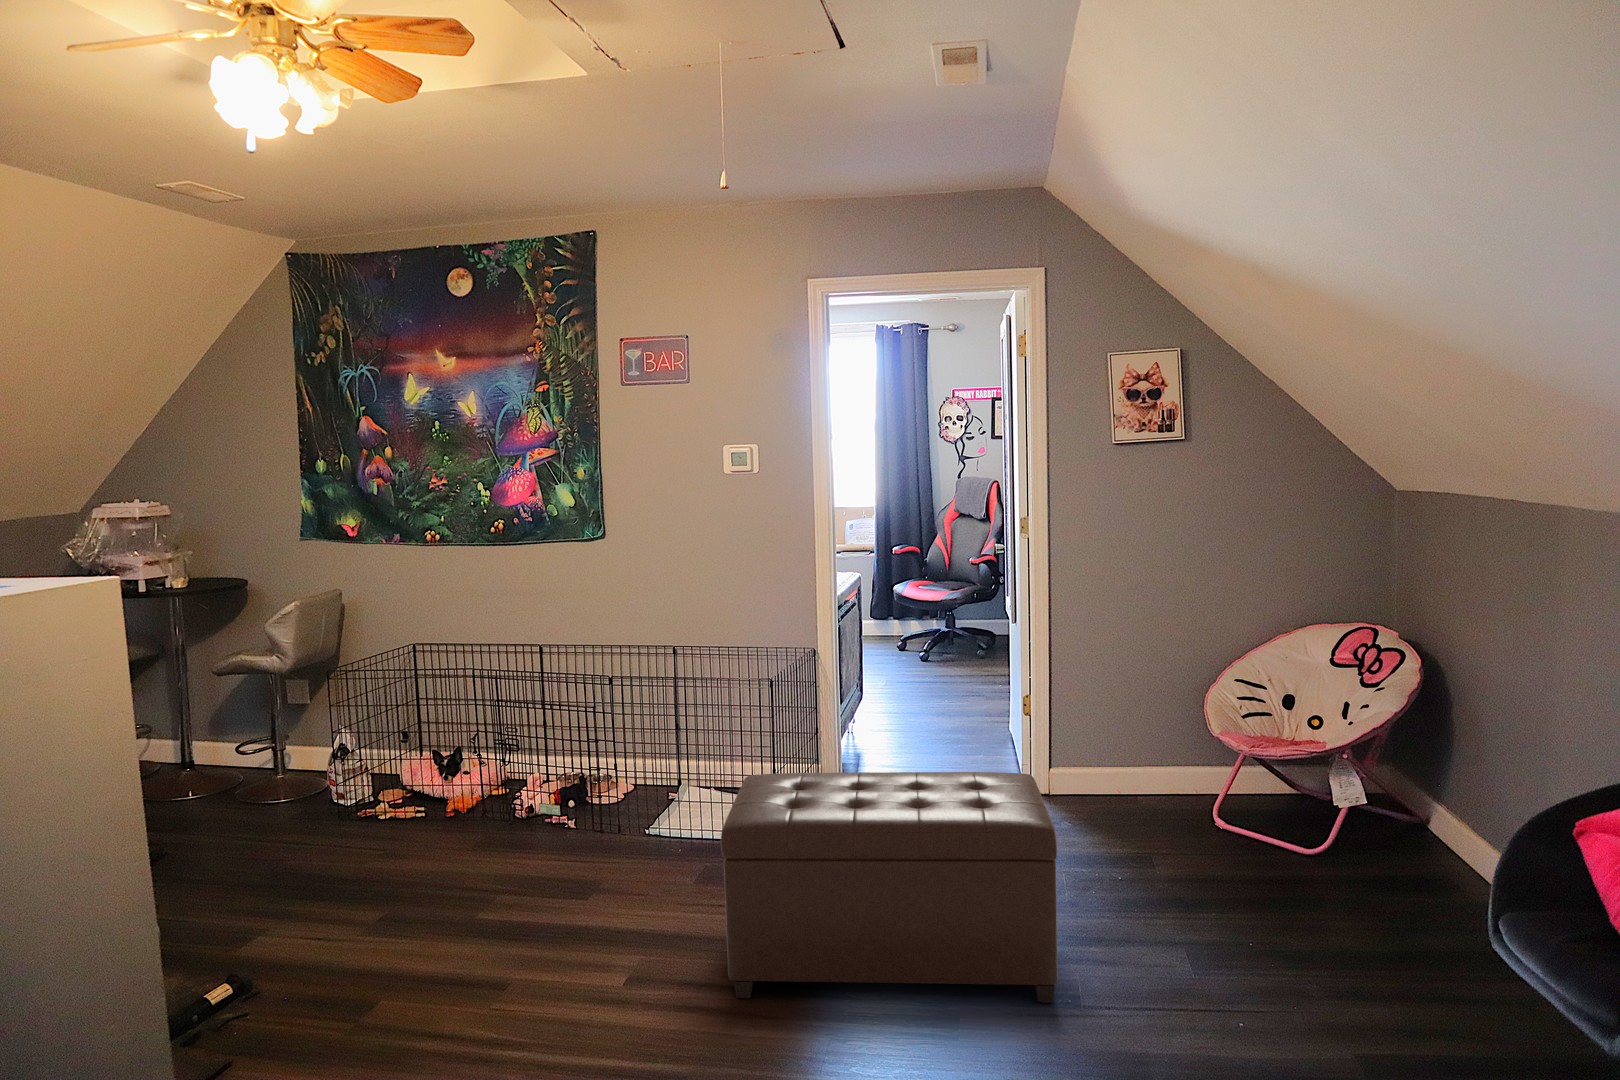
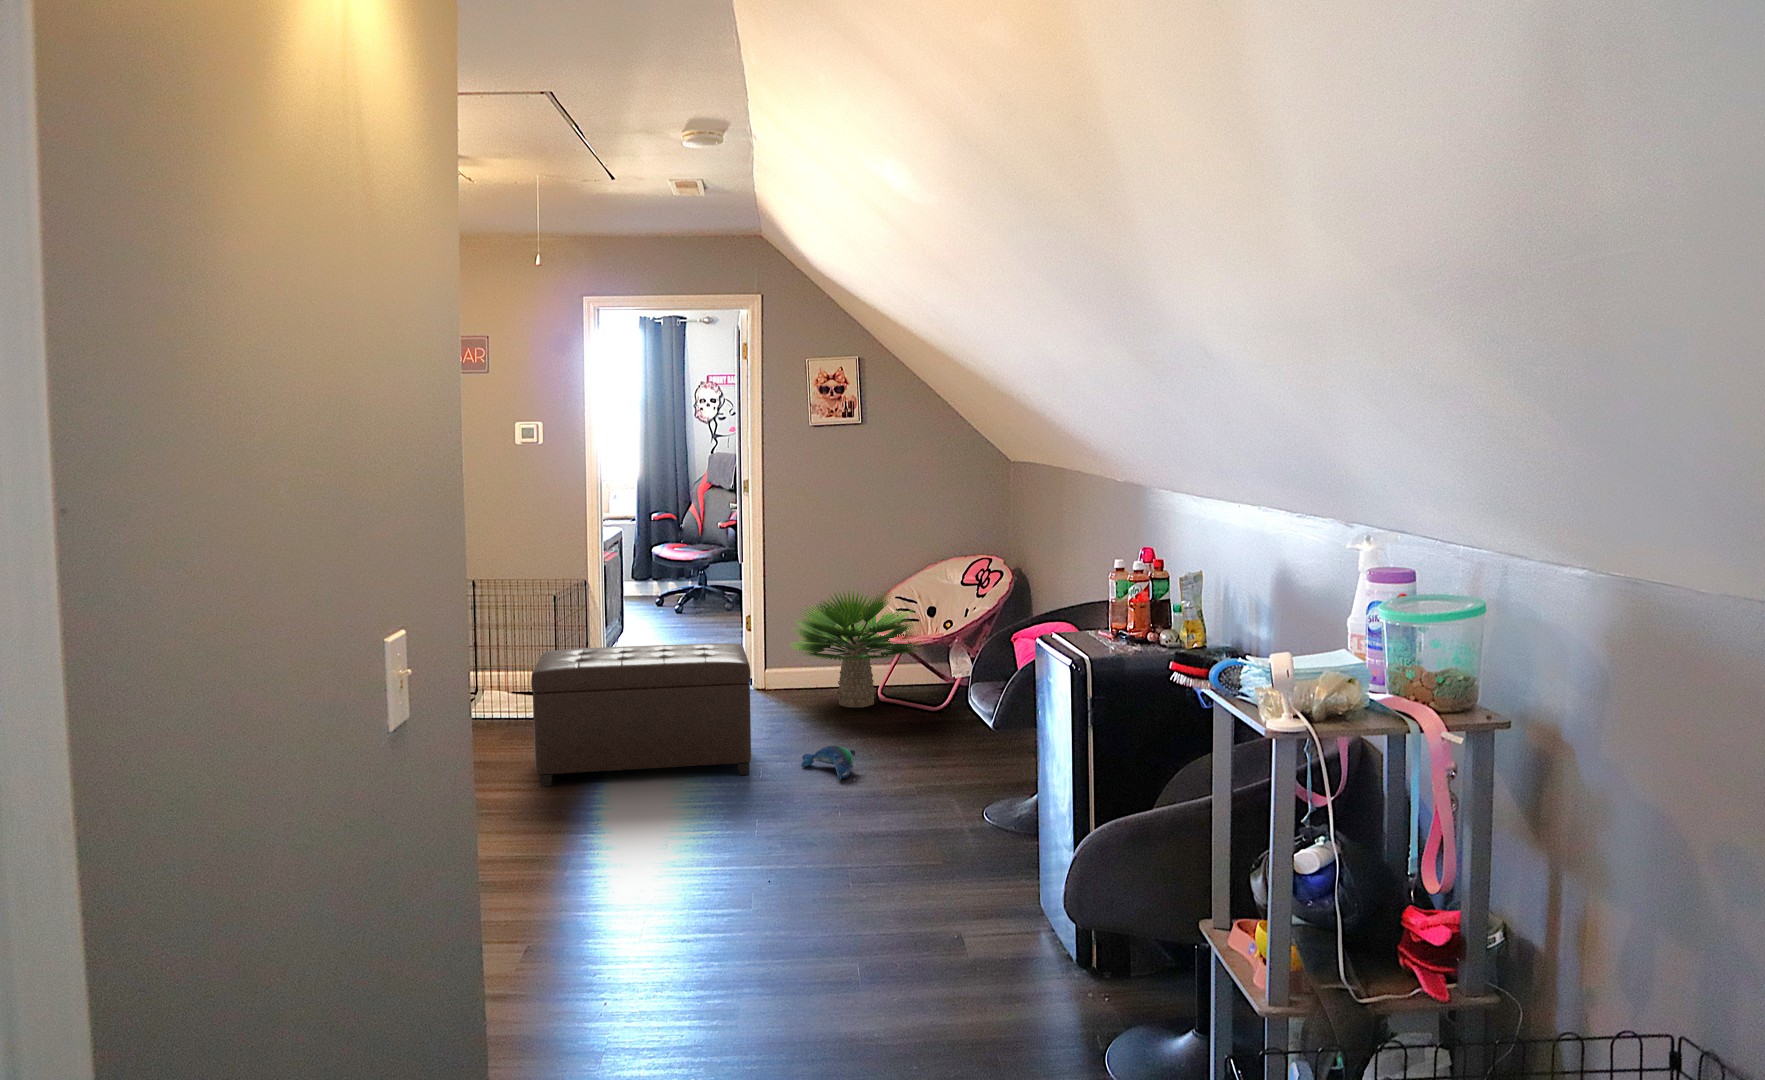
potted plant: none [1081,671,1298,847] -> present [792,590,919,707]
plush toy: none [1137,962,1233,1042] -> present [801,746,855,780]

